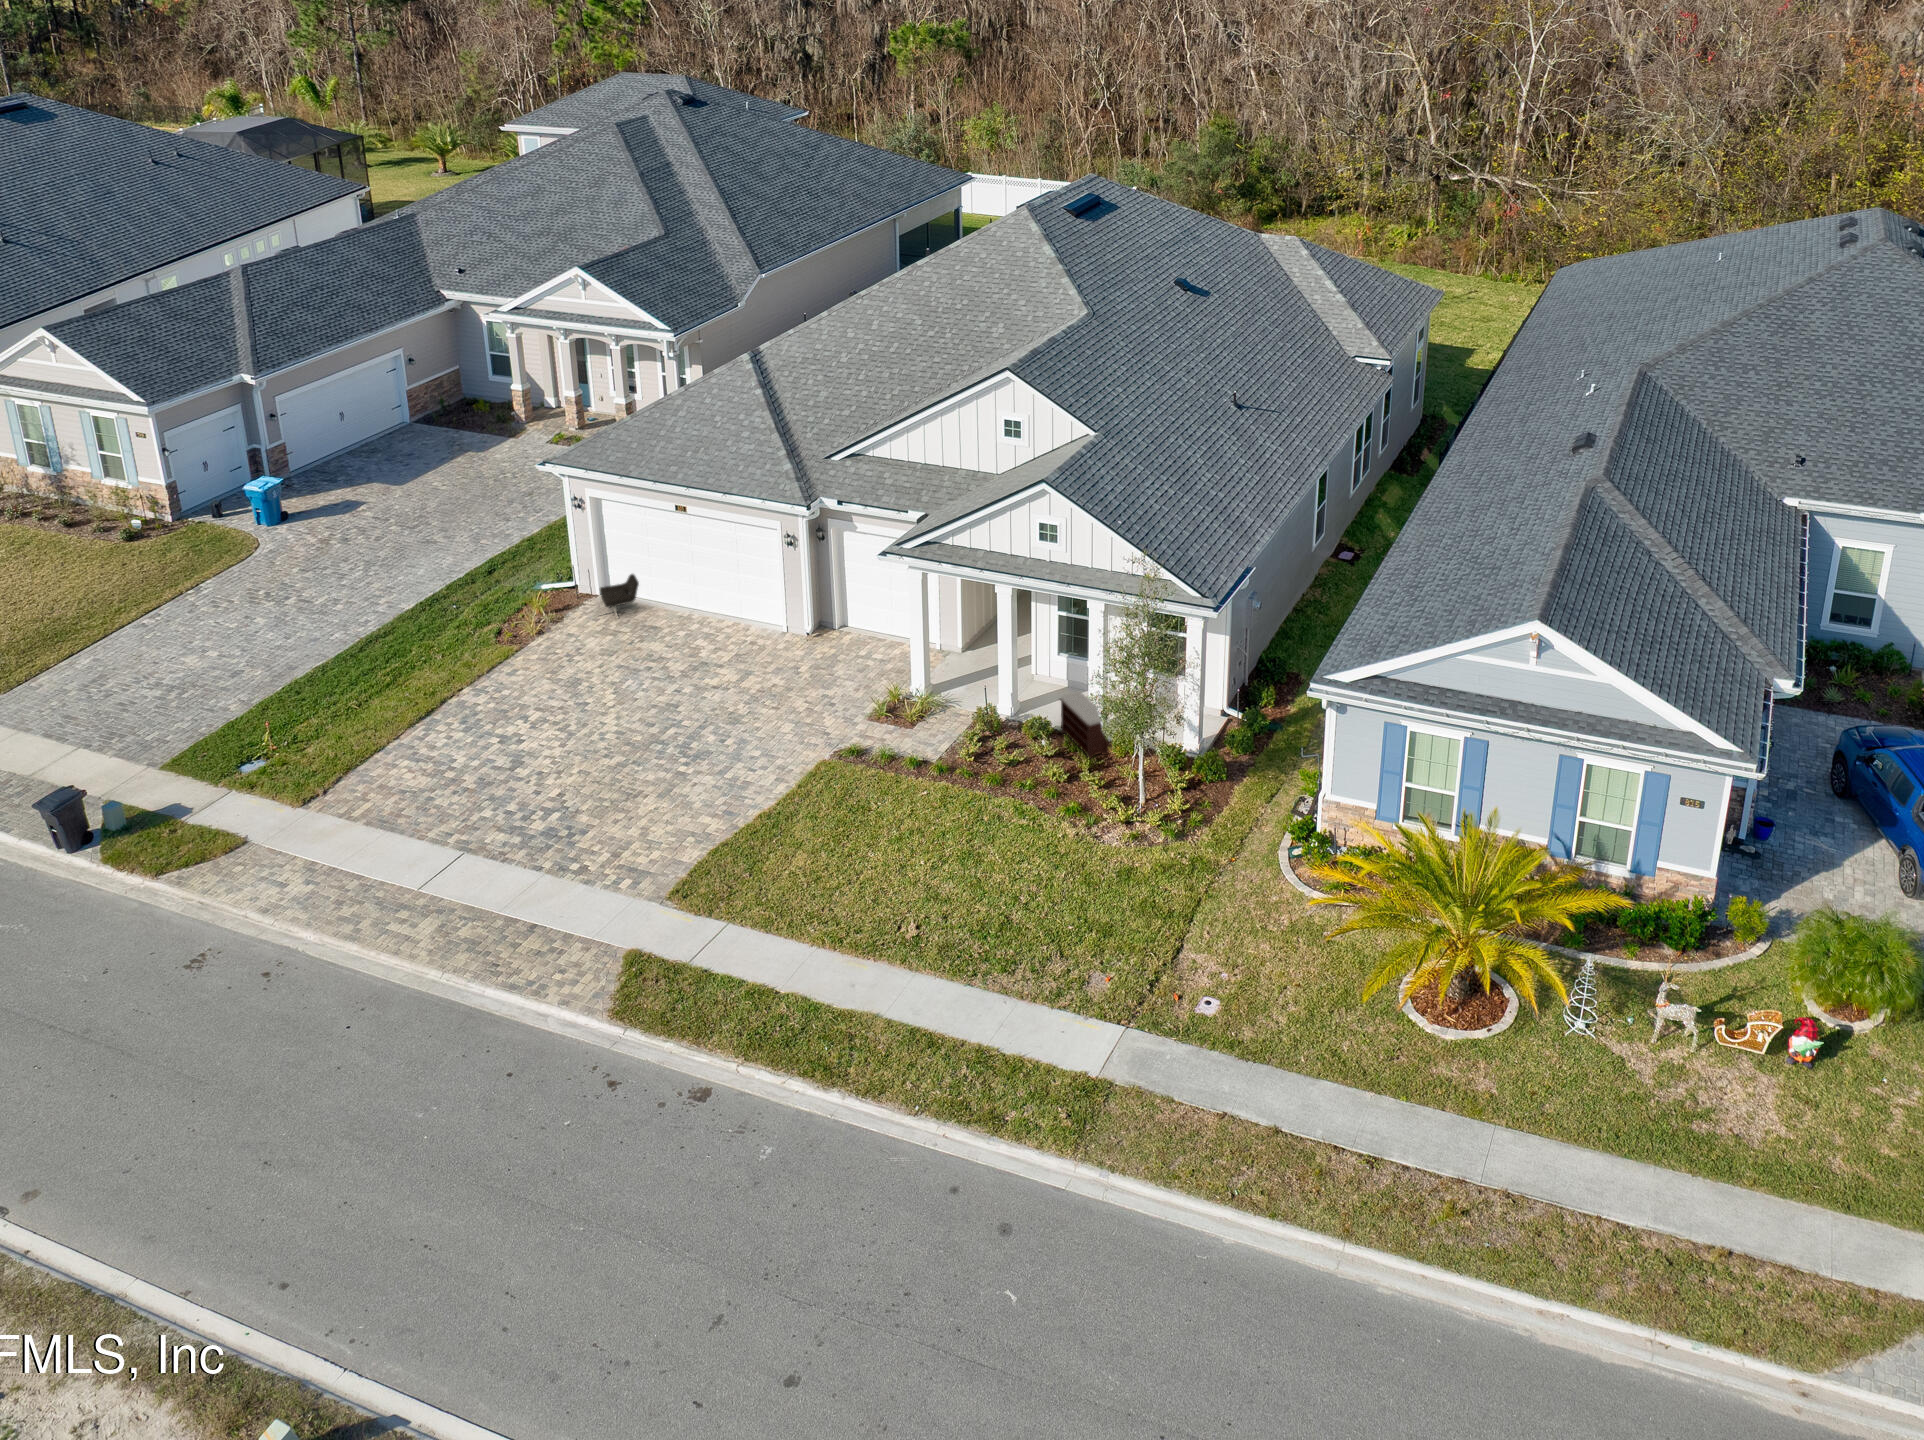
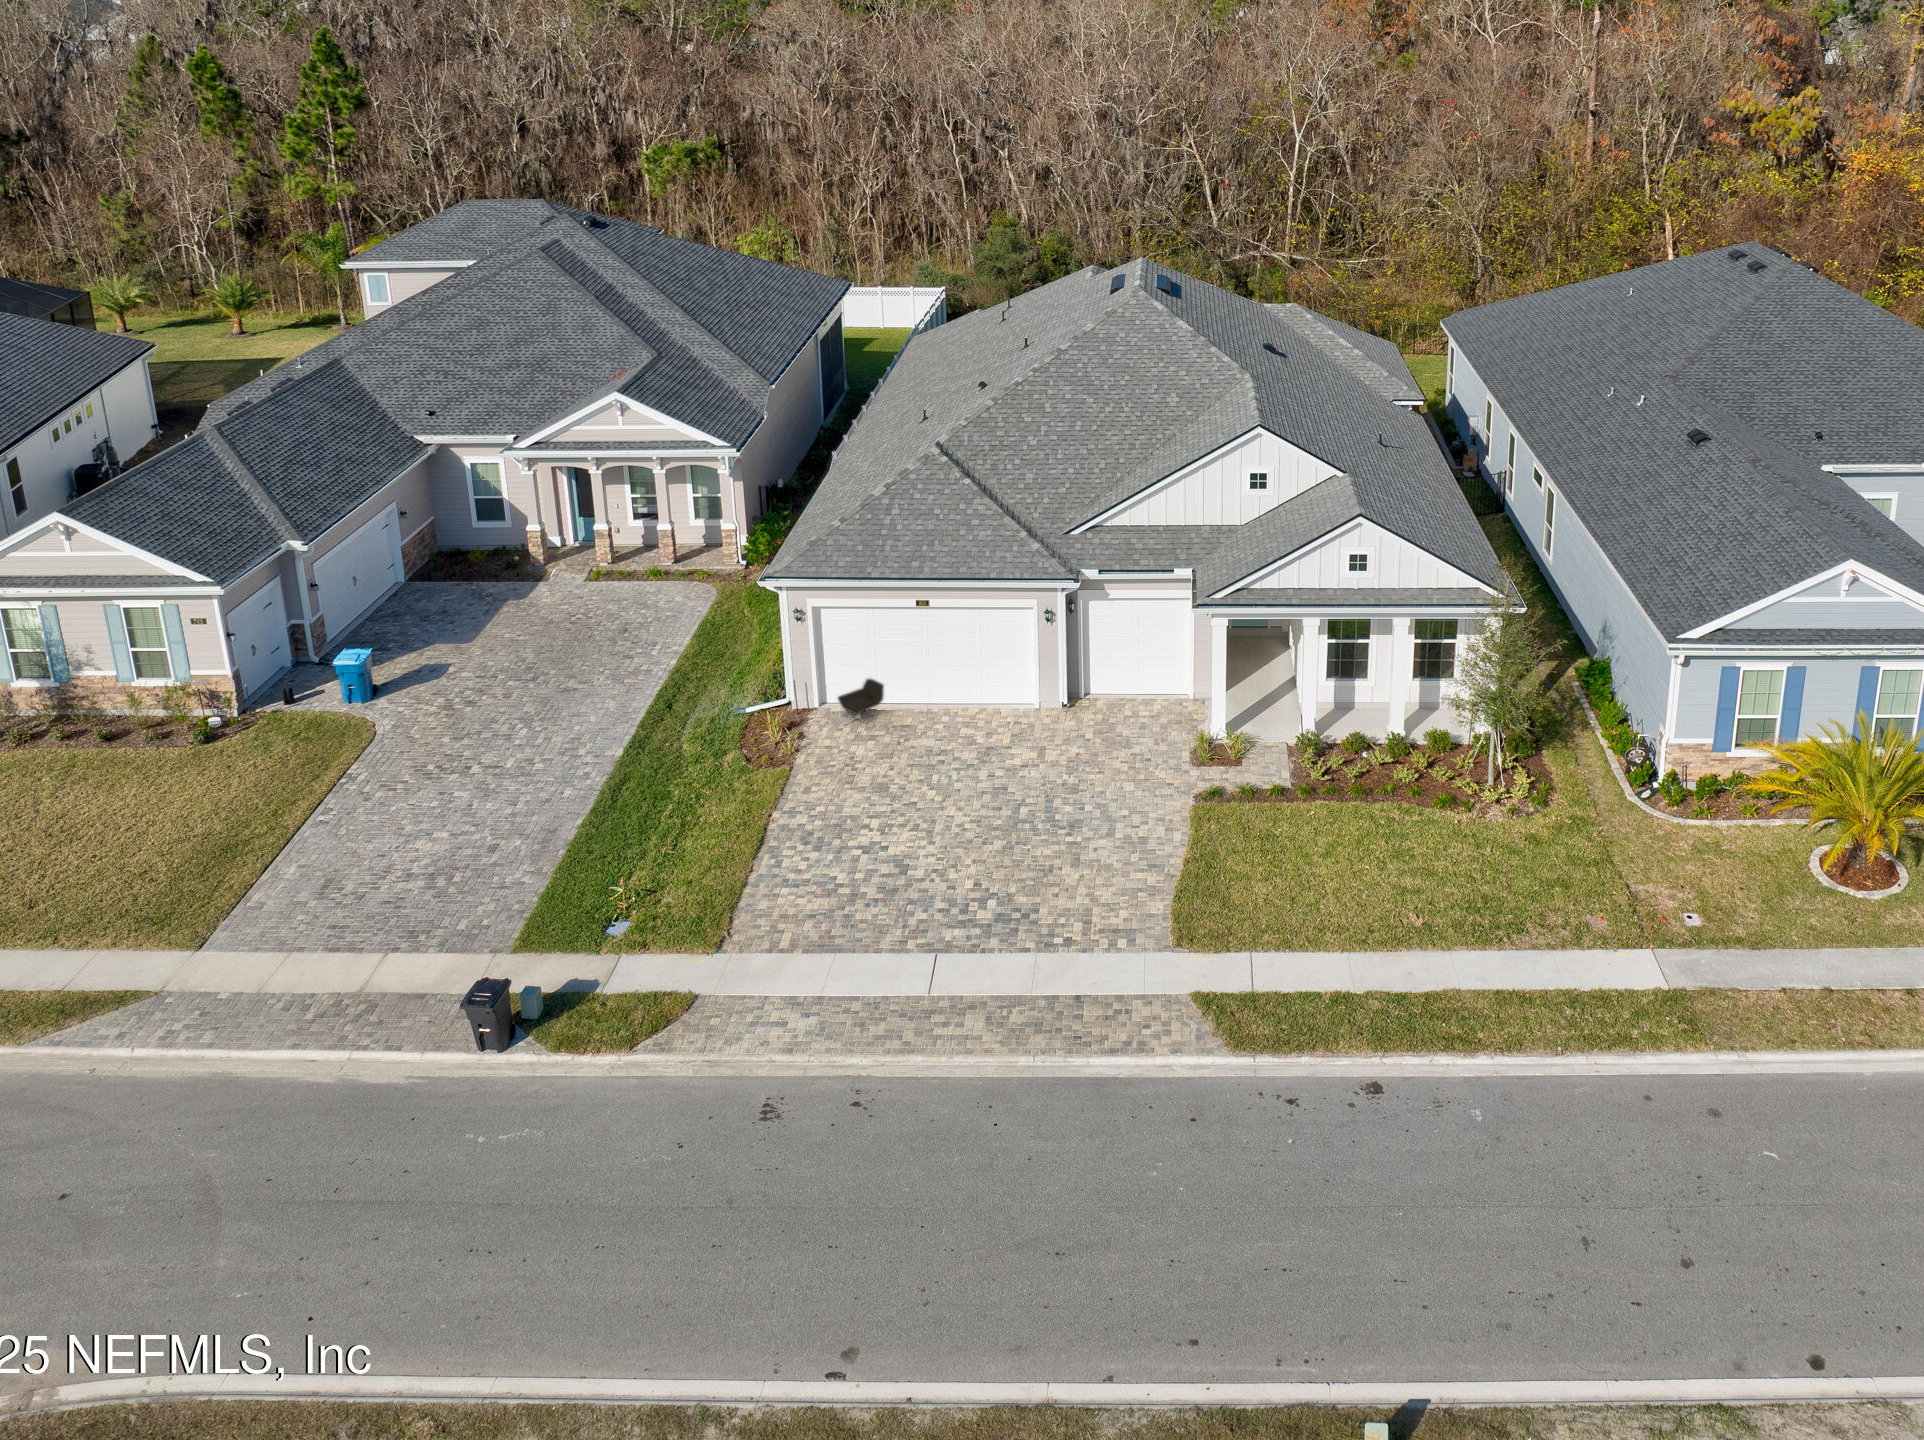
bench: present [1060,692,1109,759] -> none [1376,703,1437,759]

